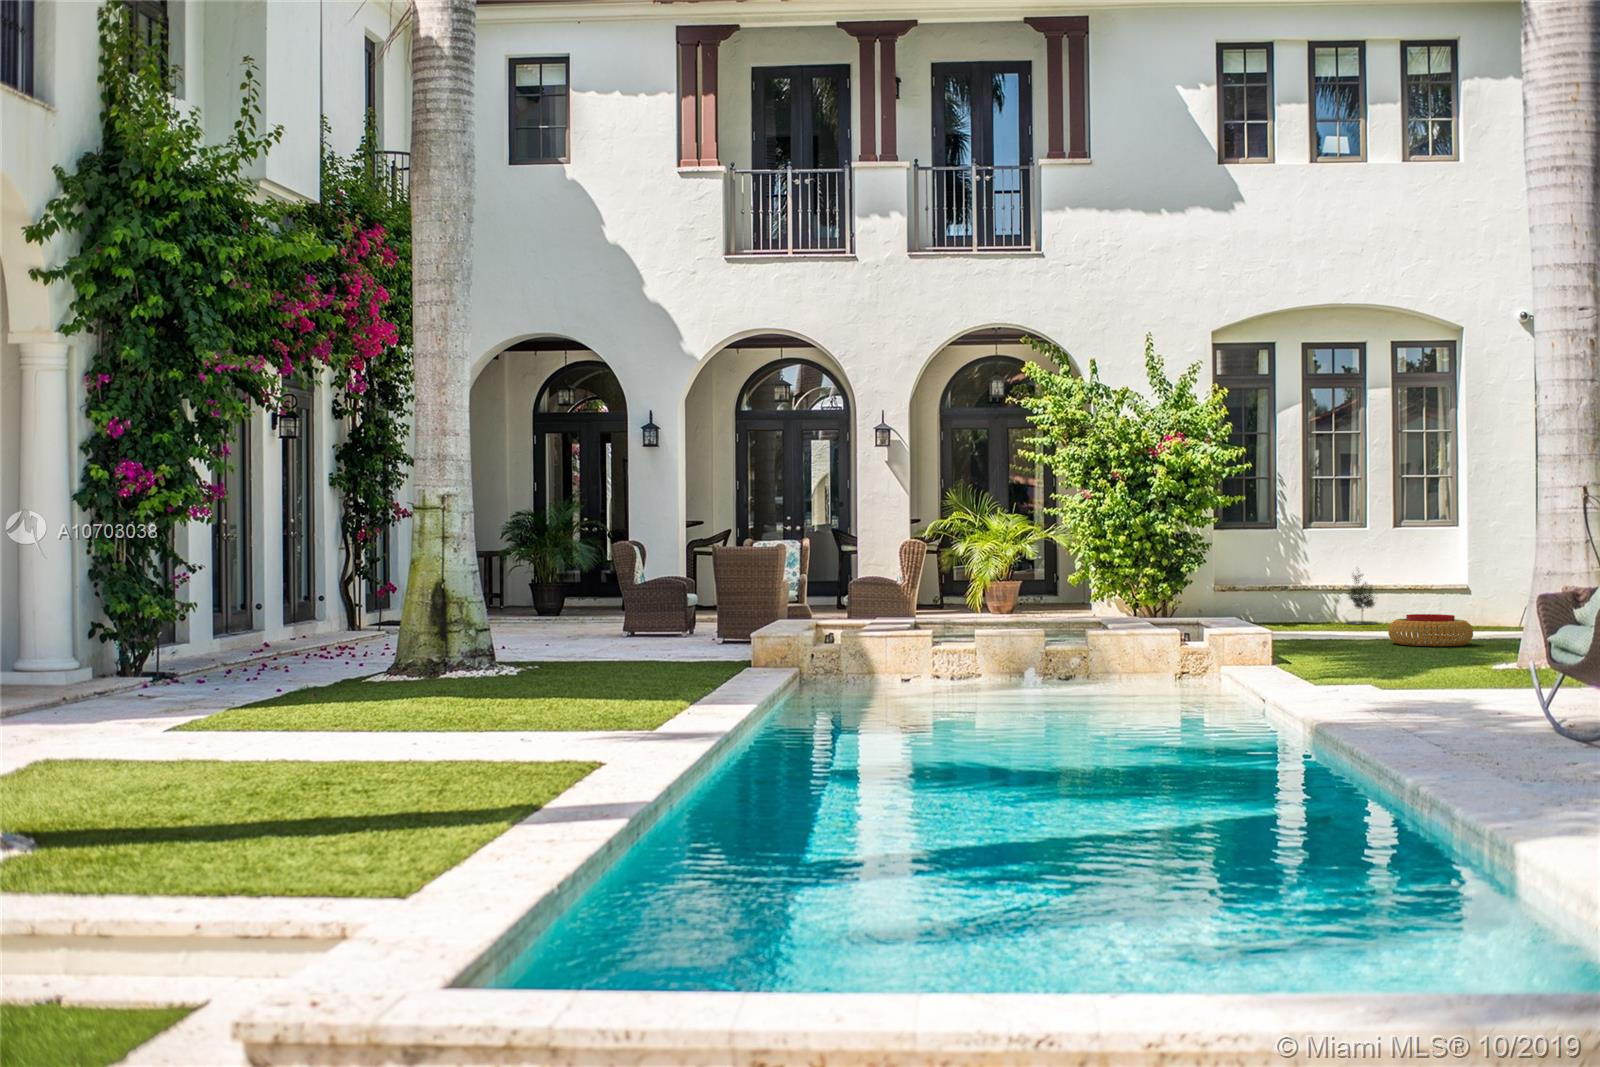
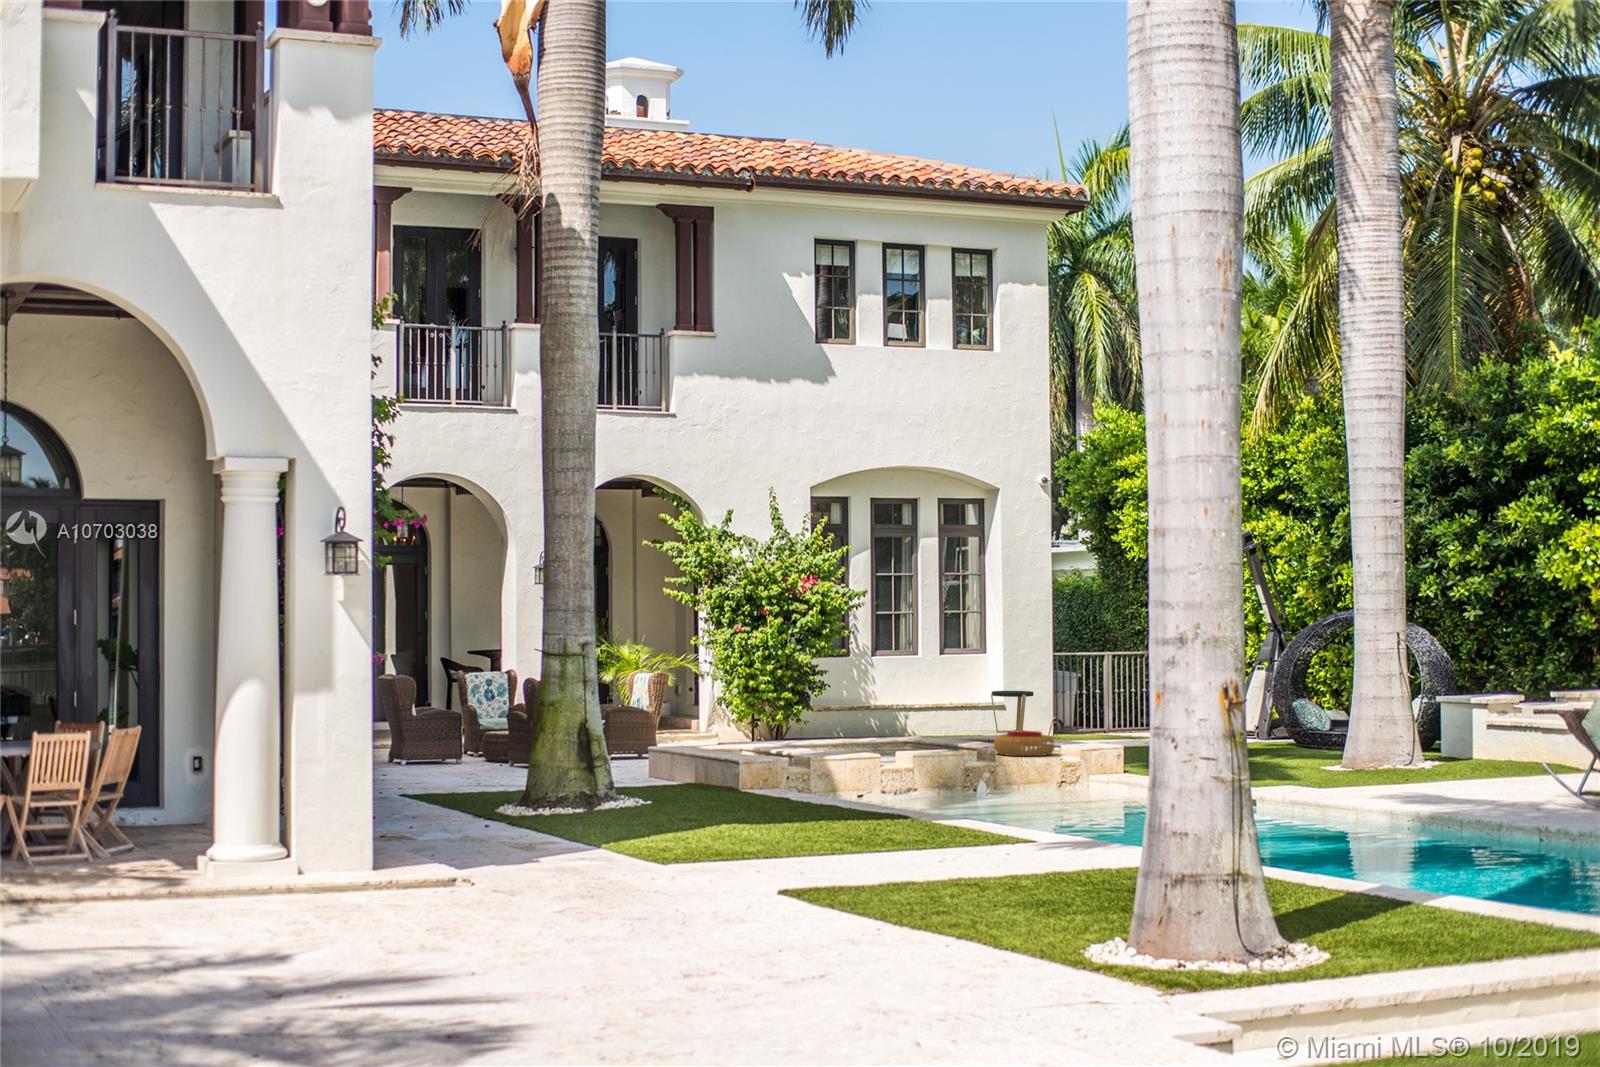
side table: none [1460,572,1516,623] -> present [991,691,1034,732]
potted tree: present [1345,574,1377,624] -> none [911,689,938,737]

